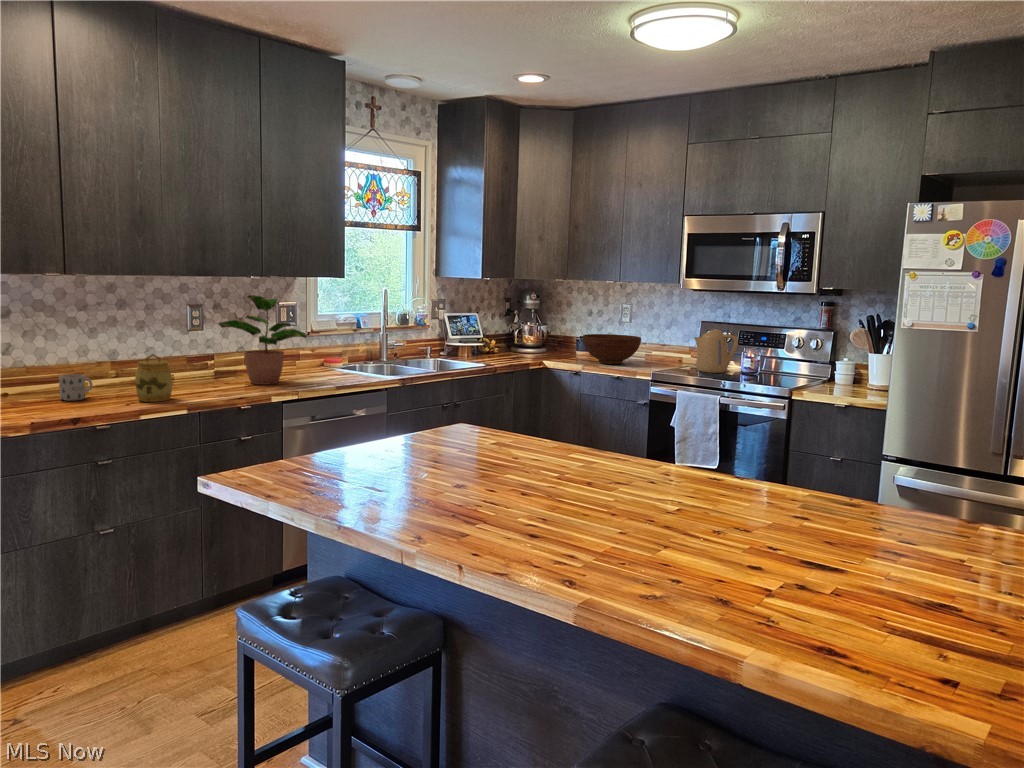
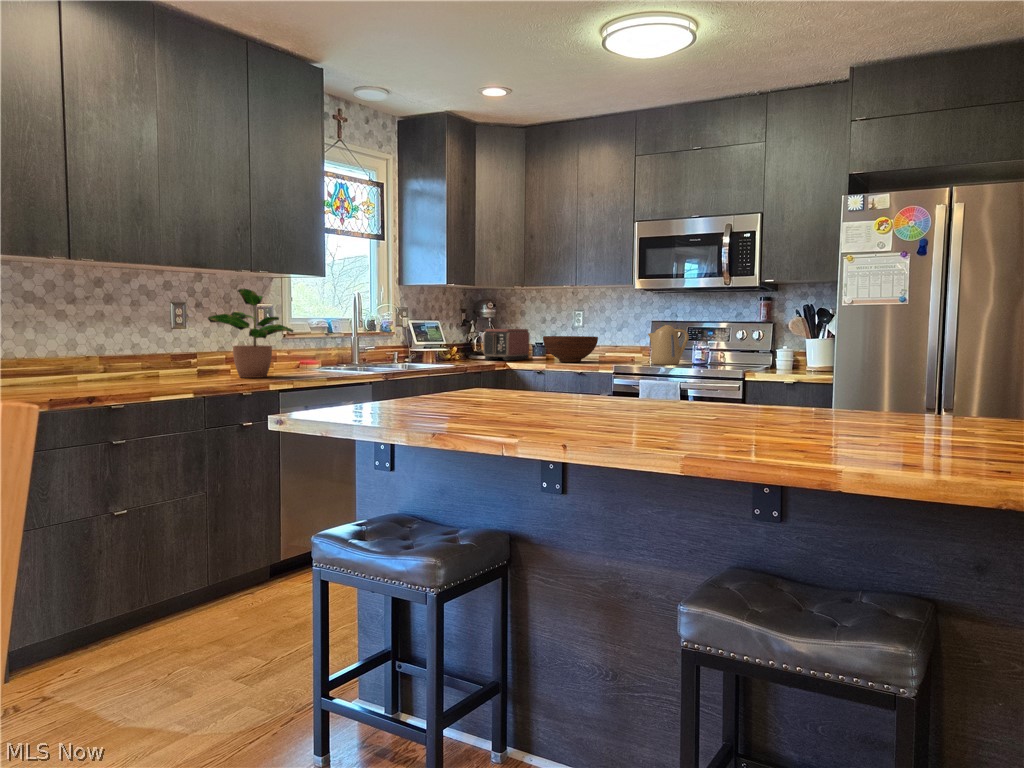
toaster: none [522,323,573,358] -> present [483,329,529,361]
jar: present [135,354,172,402] -> none [135,341,173,388]
mug: present [59,374,92,401] -> none [56,364,88,389]

